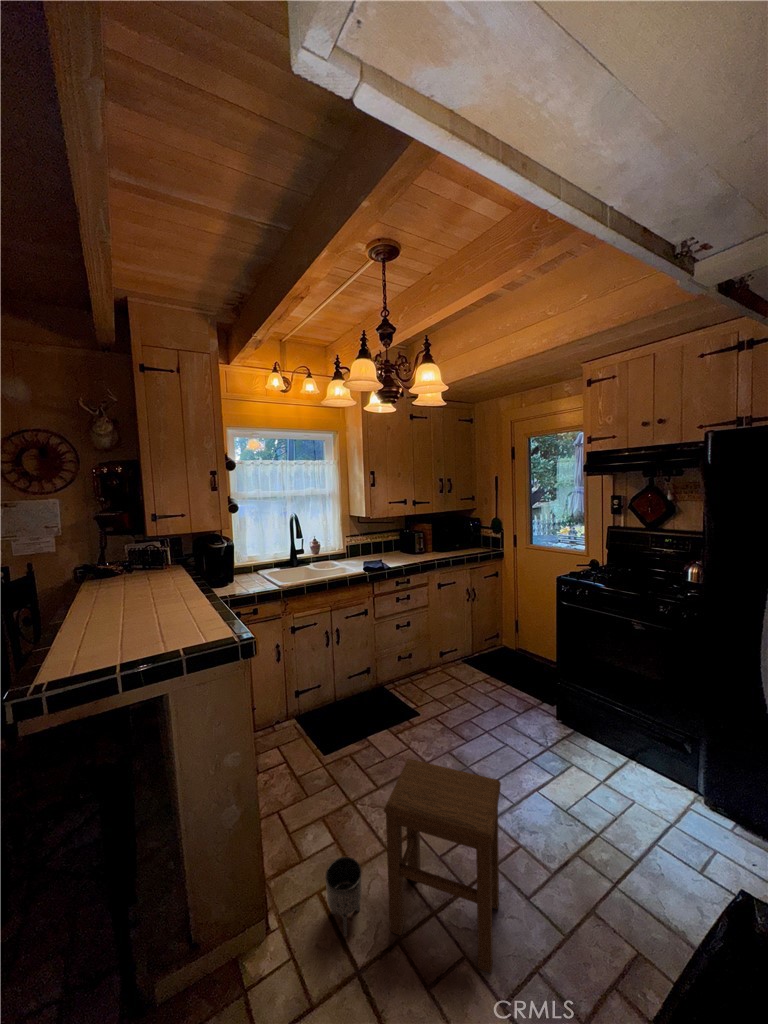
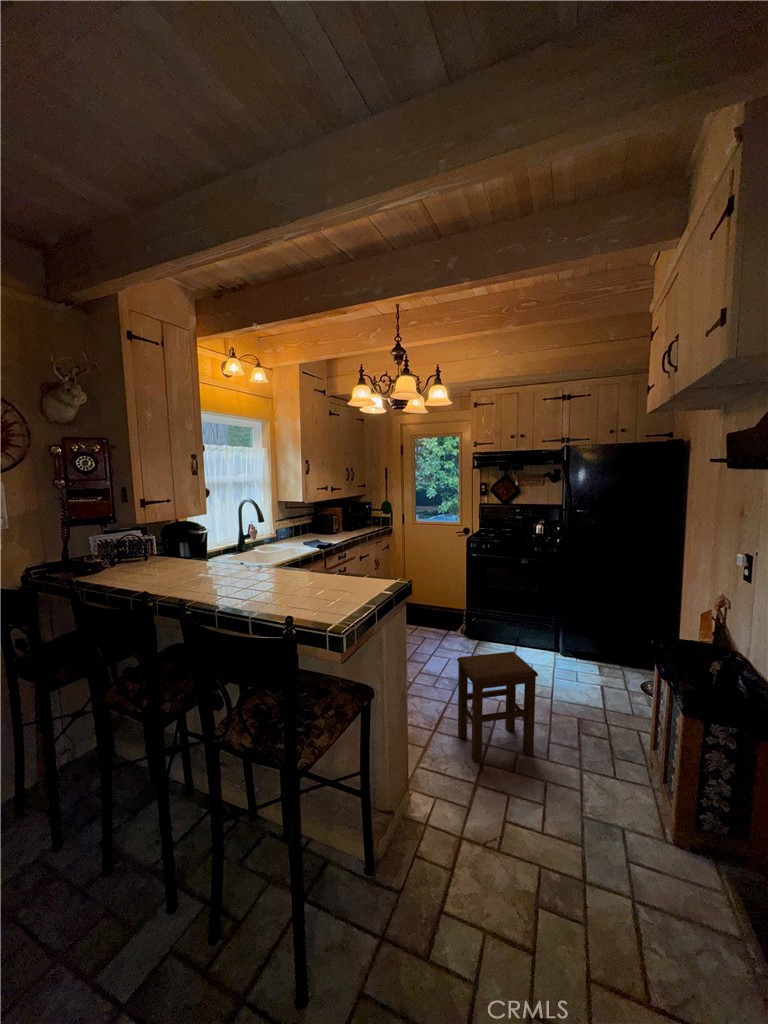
planter: present [325,857,362,936] -> none [434,730,459,776]

